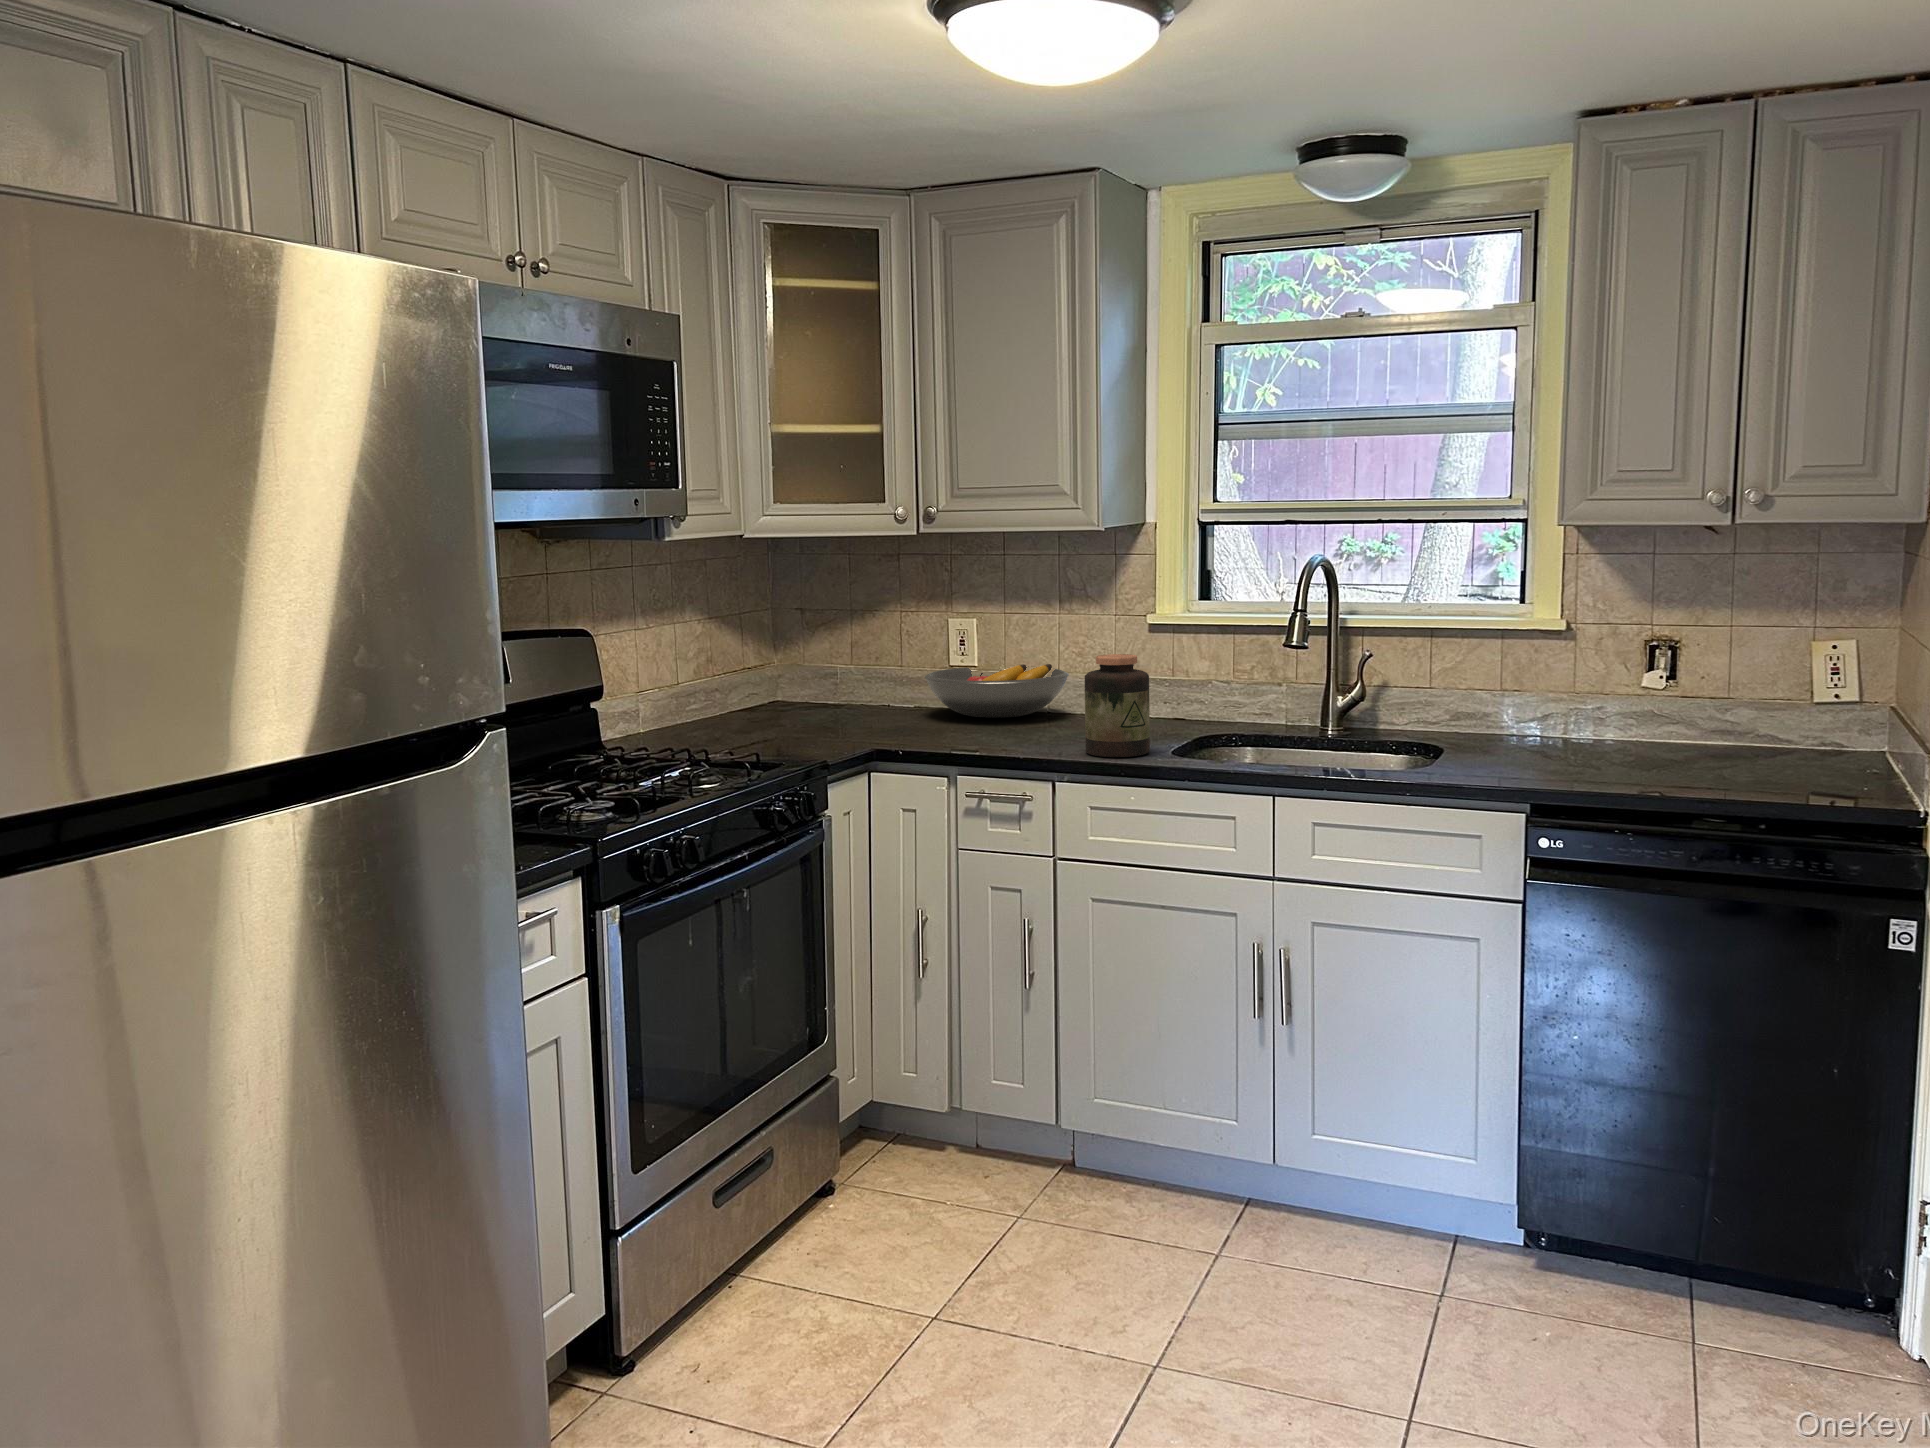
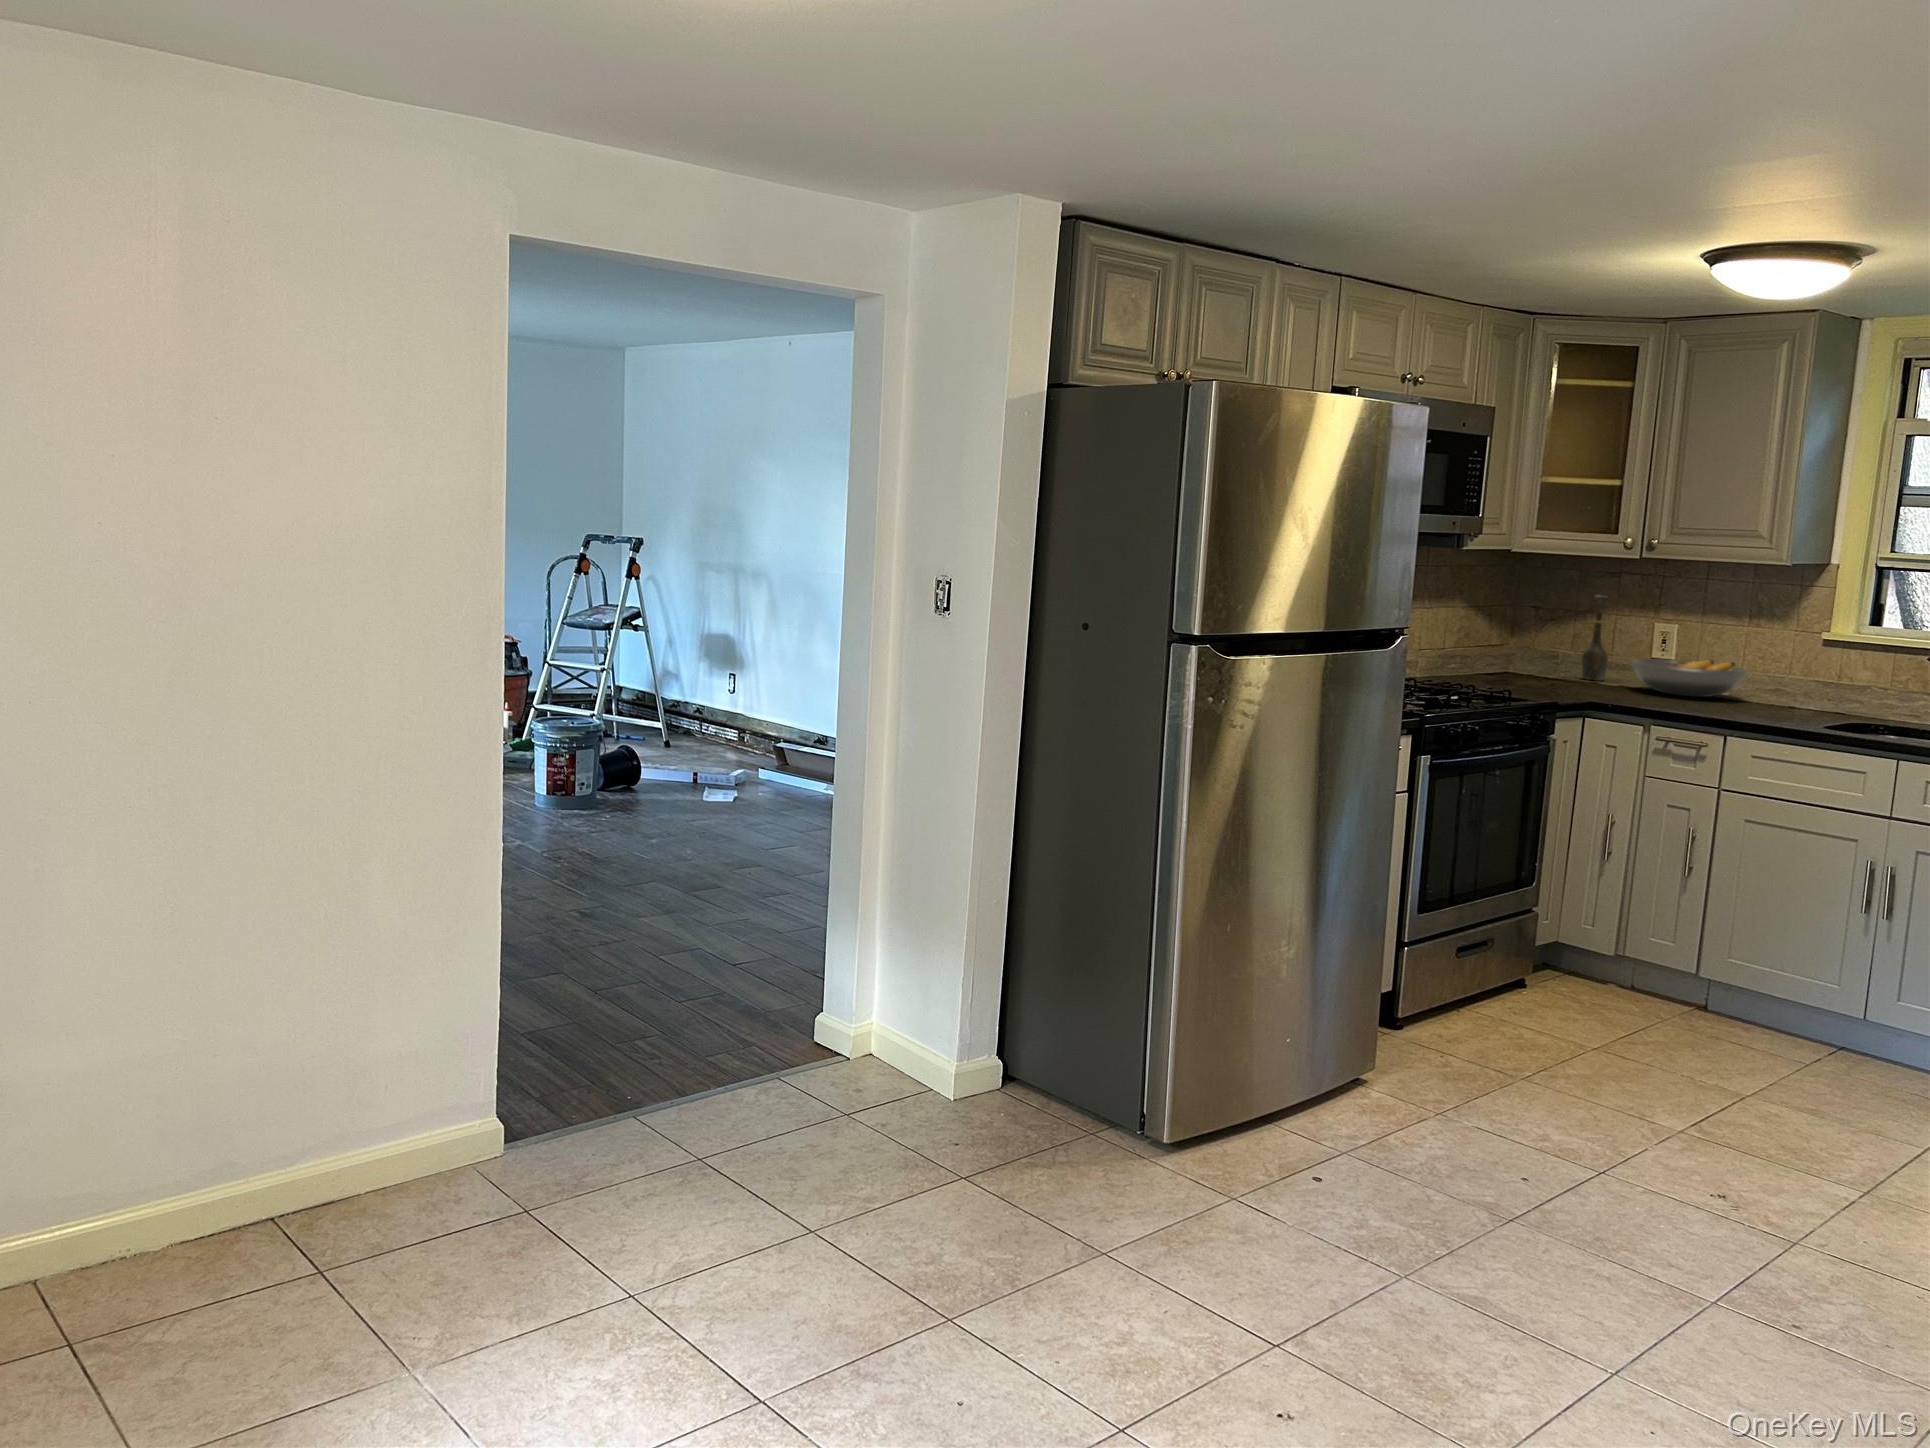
bottle: none [866,587,898,706] -> present [1582,595,1608,681]
jar: present [1085,654,1150,757] -> none [1755,654,1814,727]

